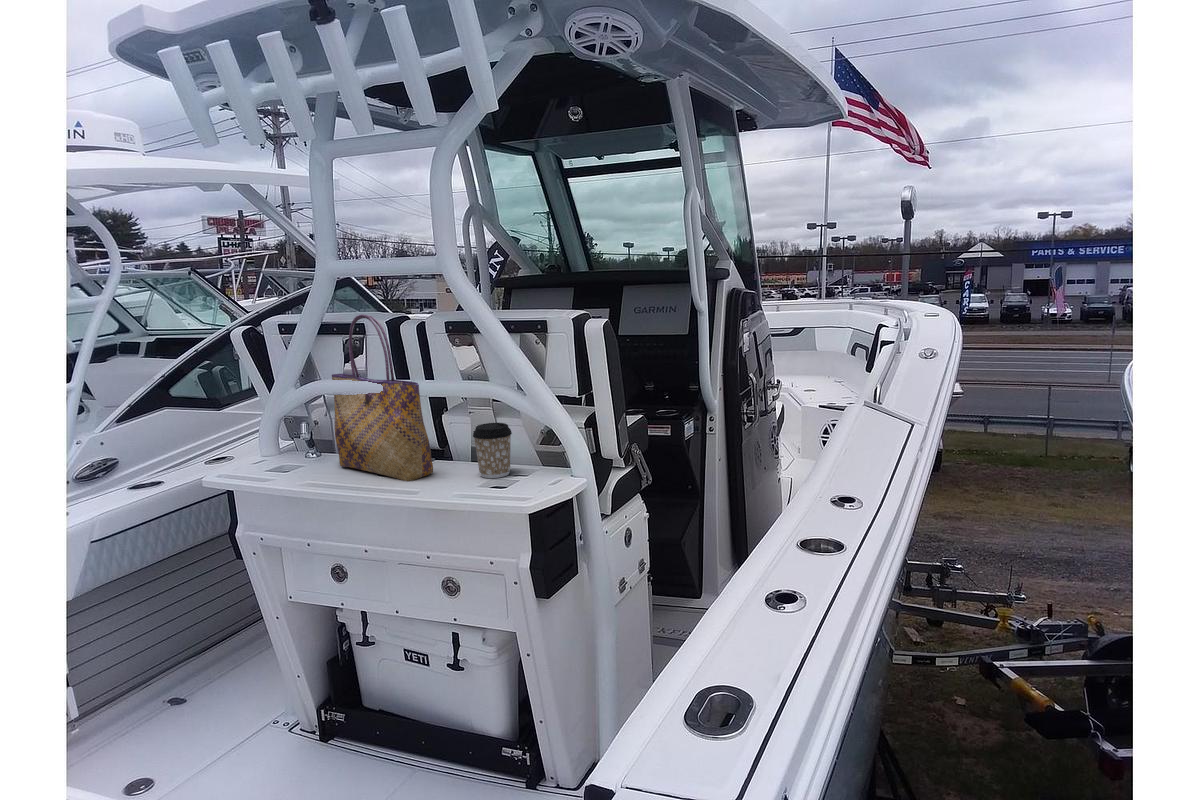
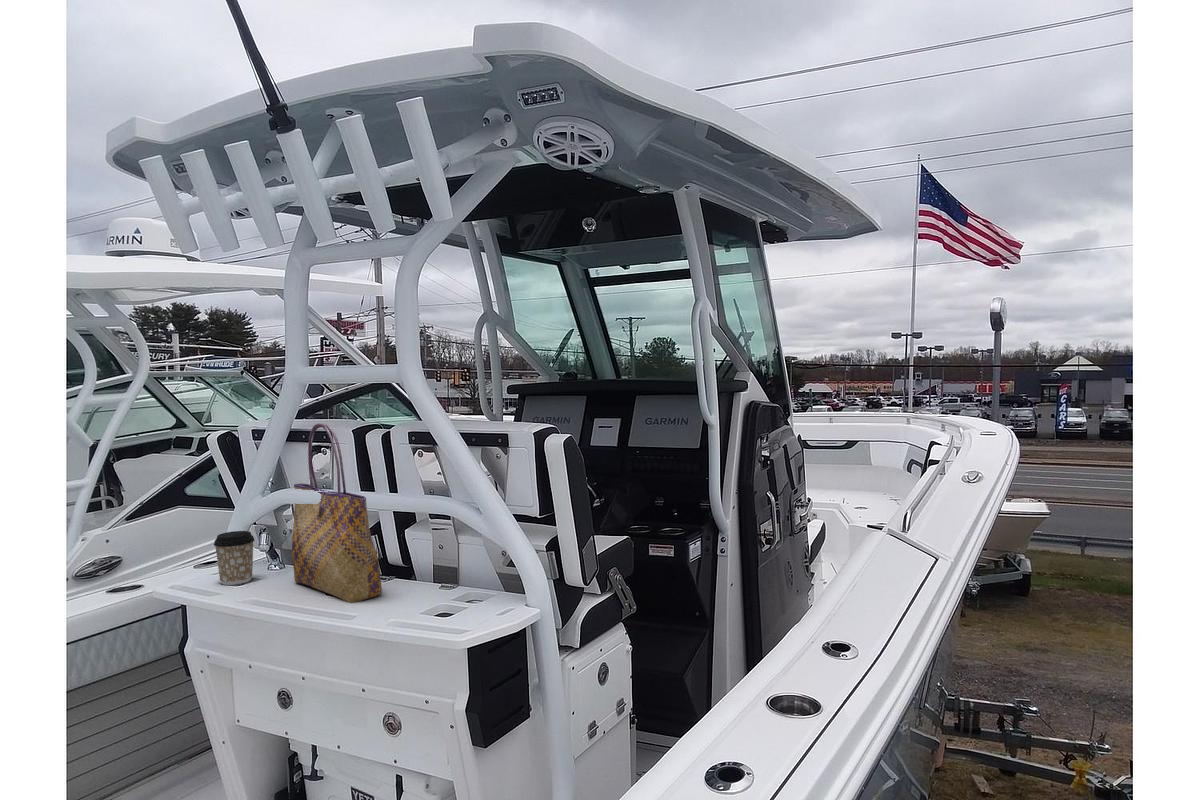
coffee cup: present [473,423,512,478] -> present [214,531,255,585]

